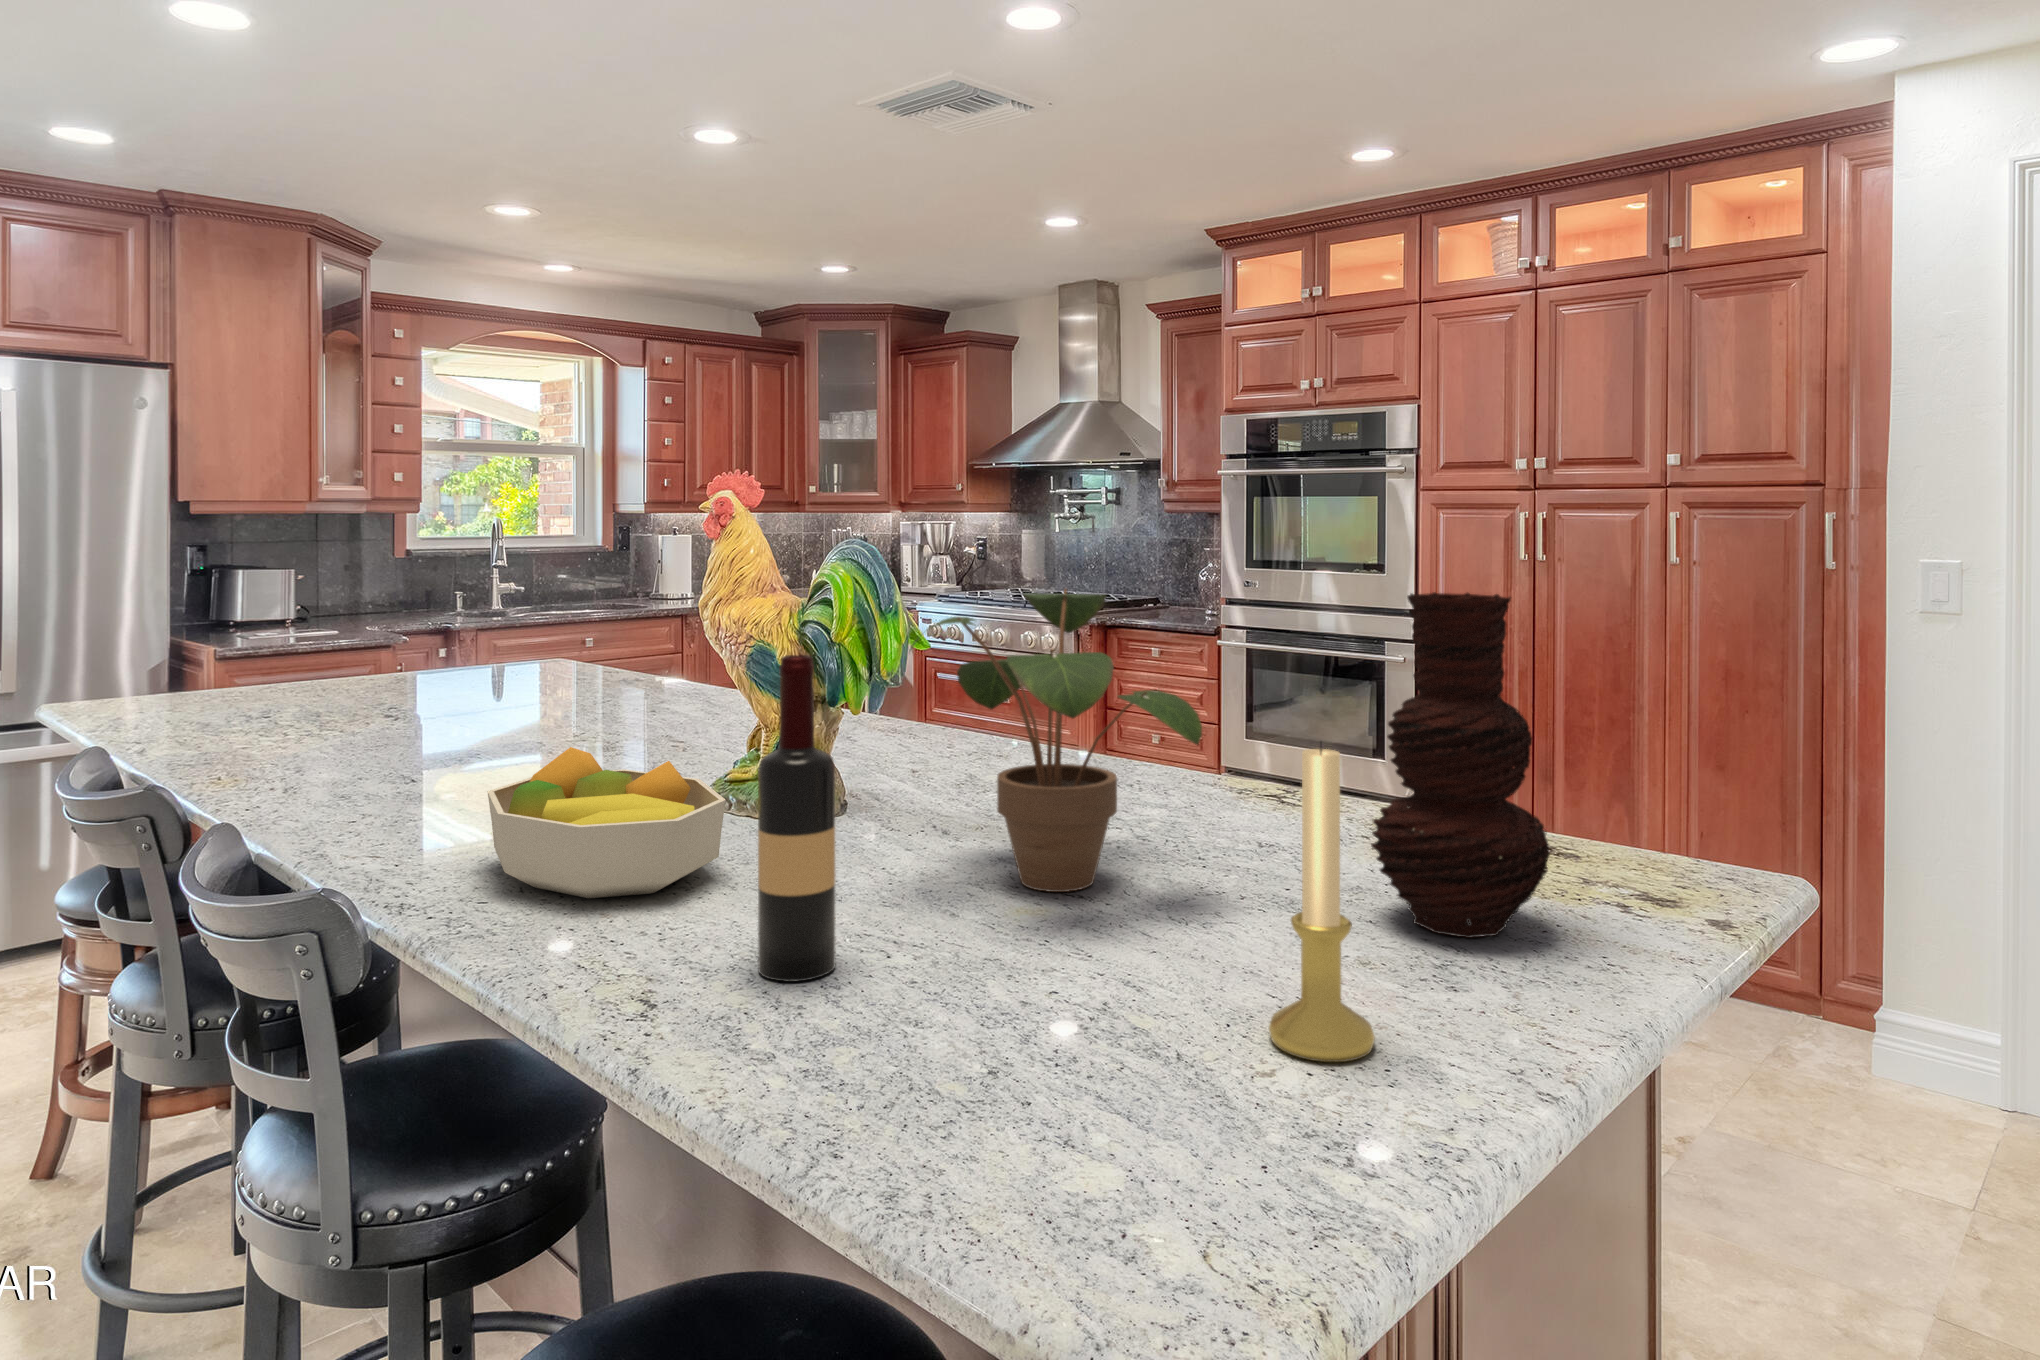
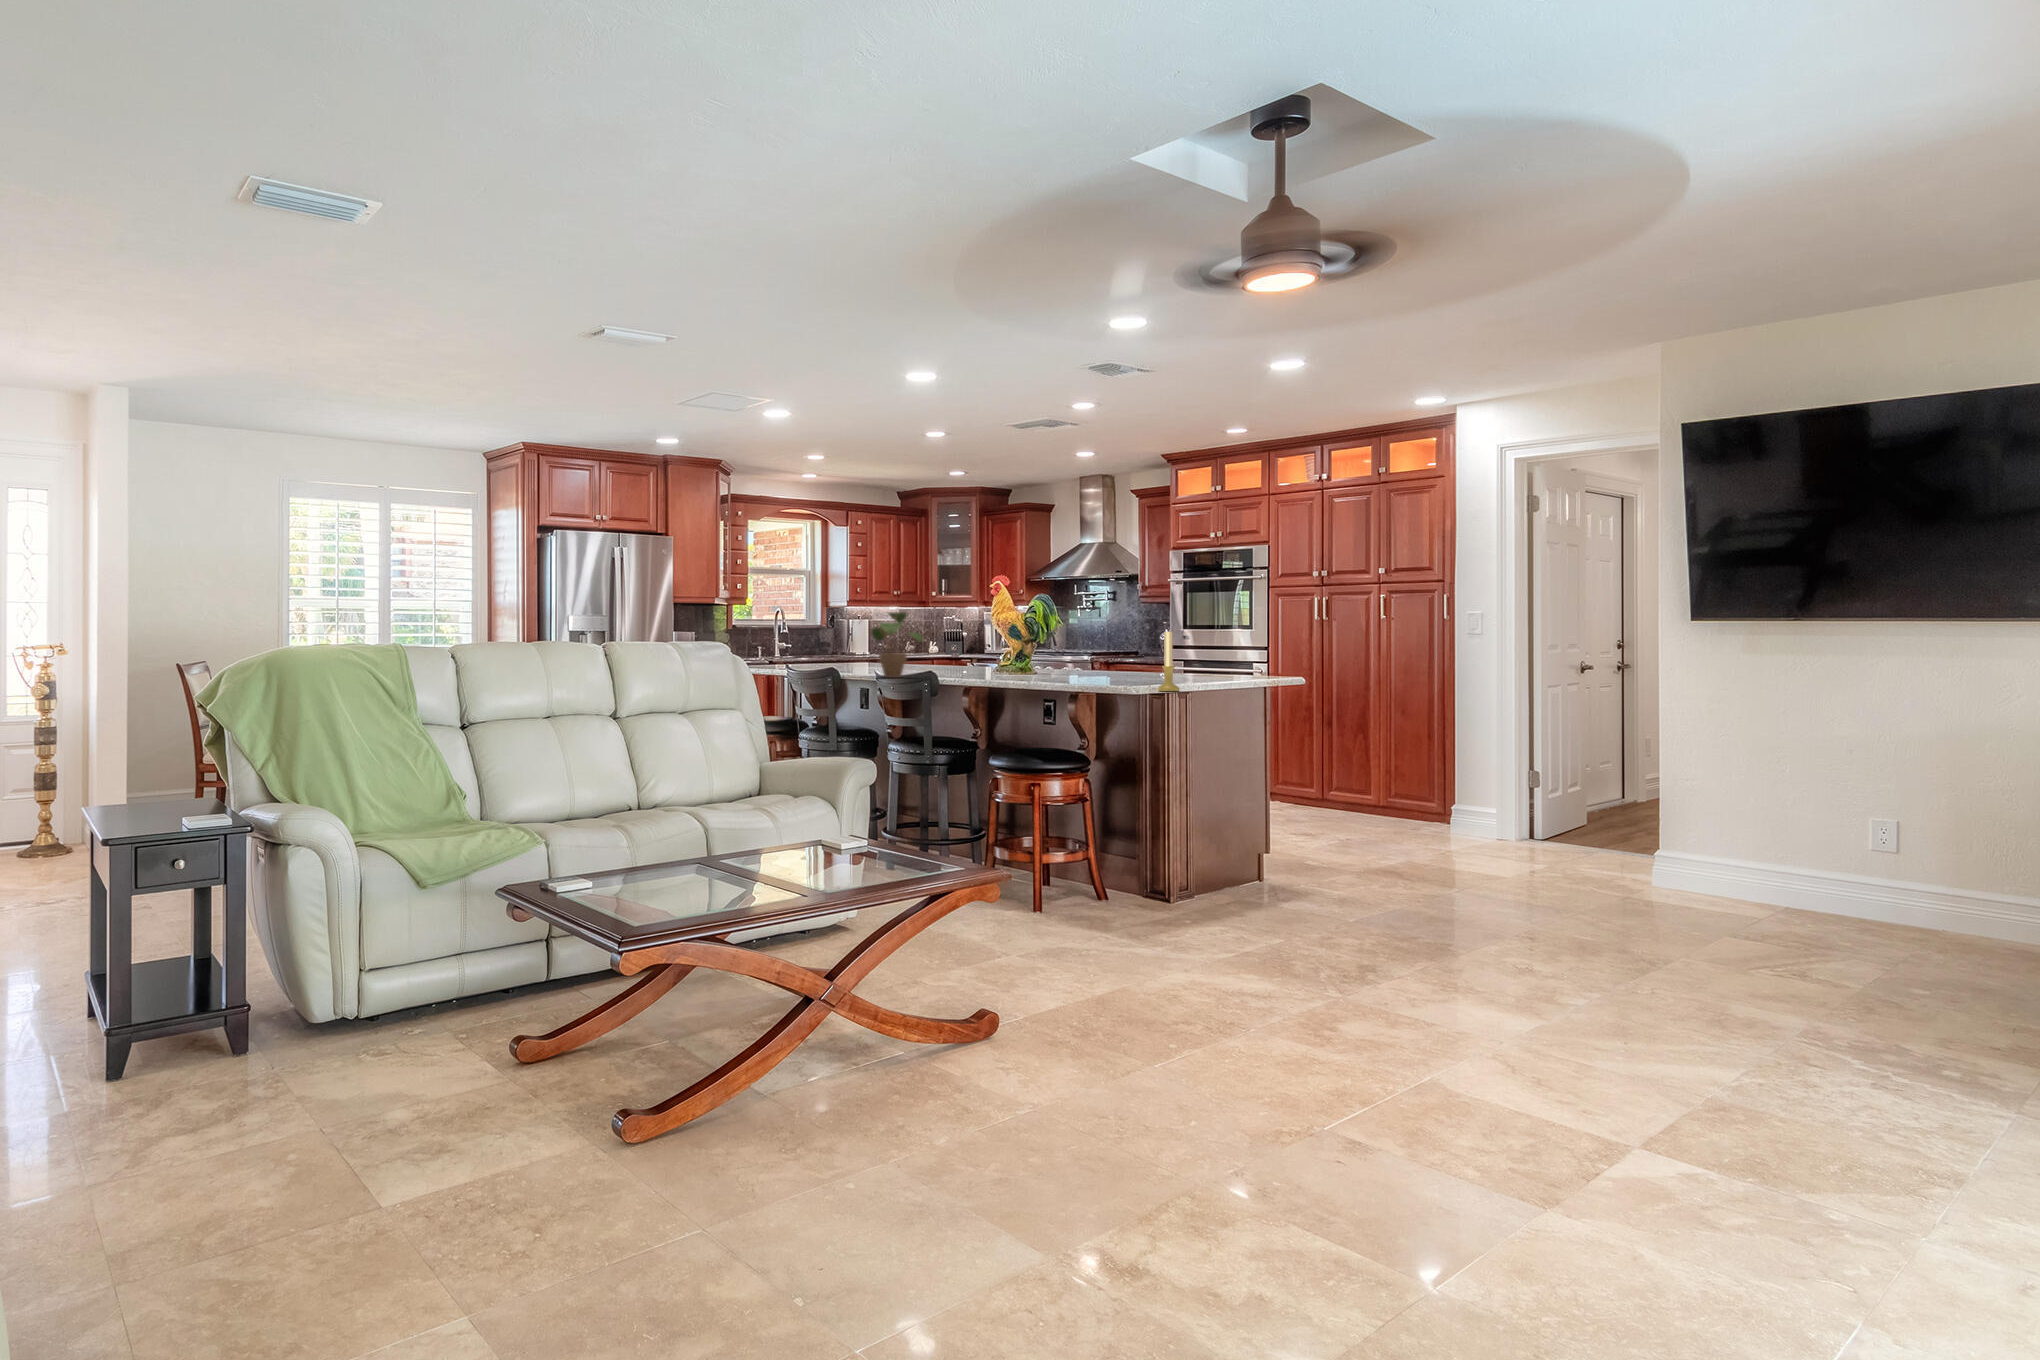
potted plant: present [910,589,1202,892] -> present [871,612,923,678]
vase: present [1371,592,1550,938] -> none [1189,605,1234,688]
wine bottle: present [758,655,835,982] -> none [1042,618,1060,689]
fruit bowl: present [488,747,726,898] -> none [951,653,1018,685]

